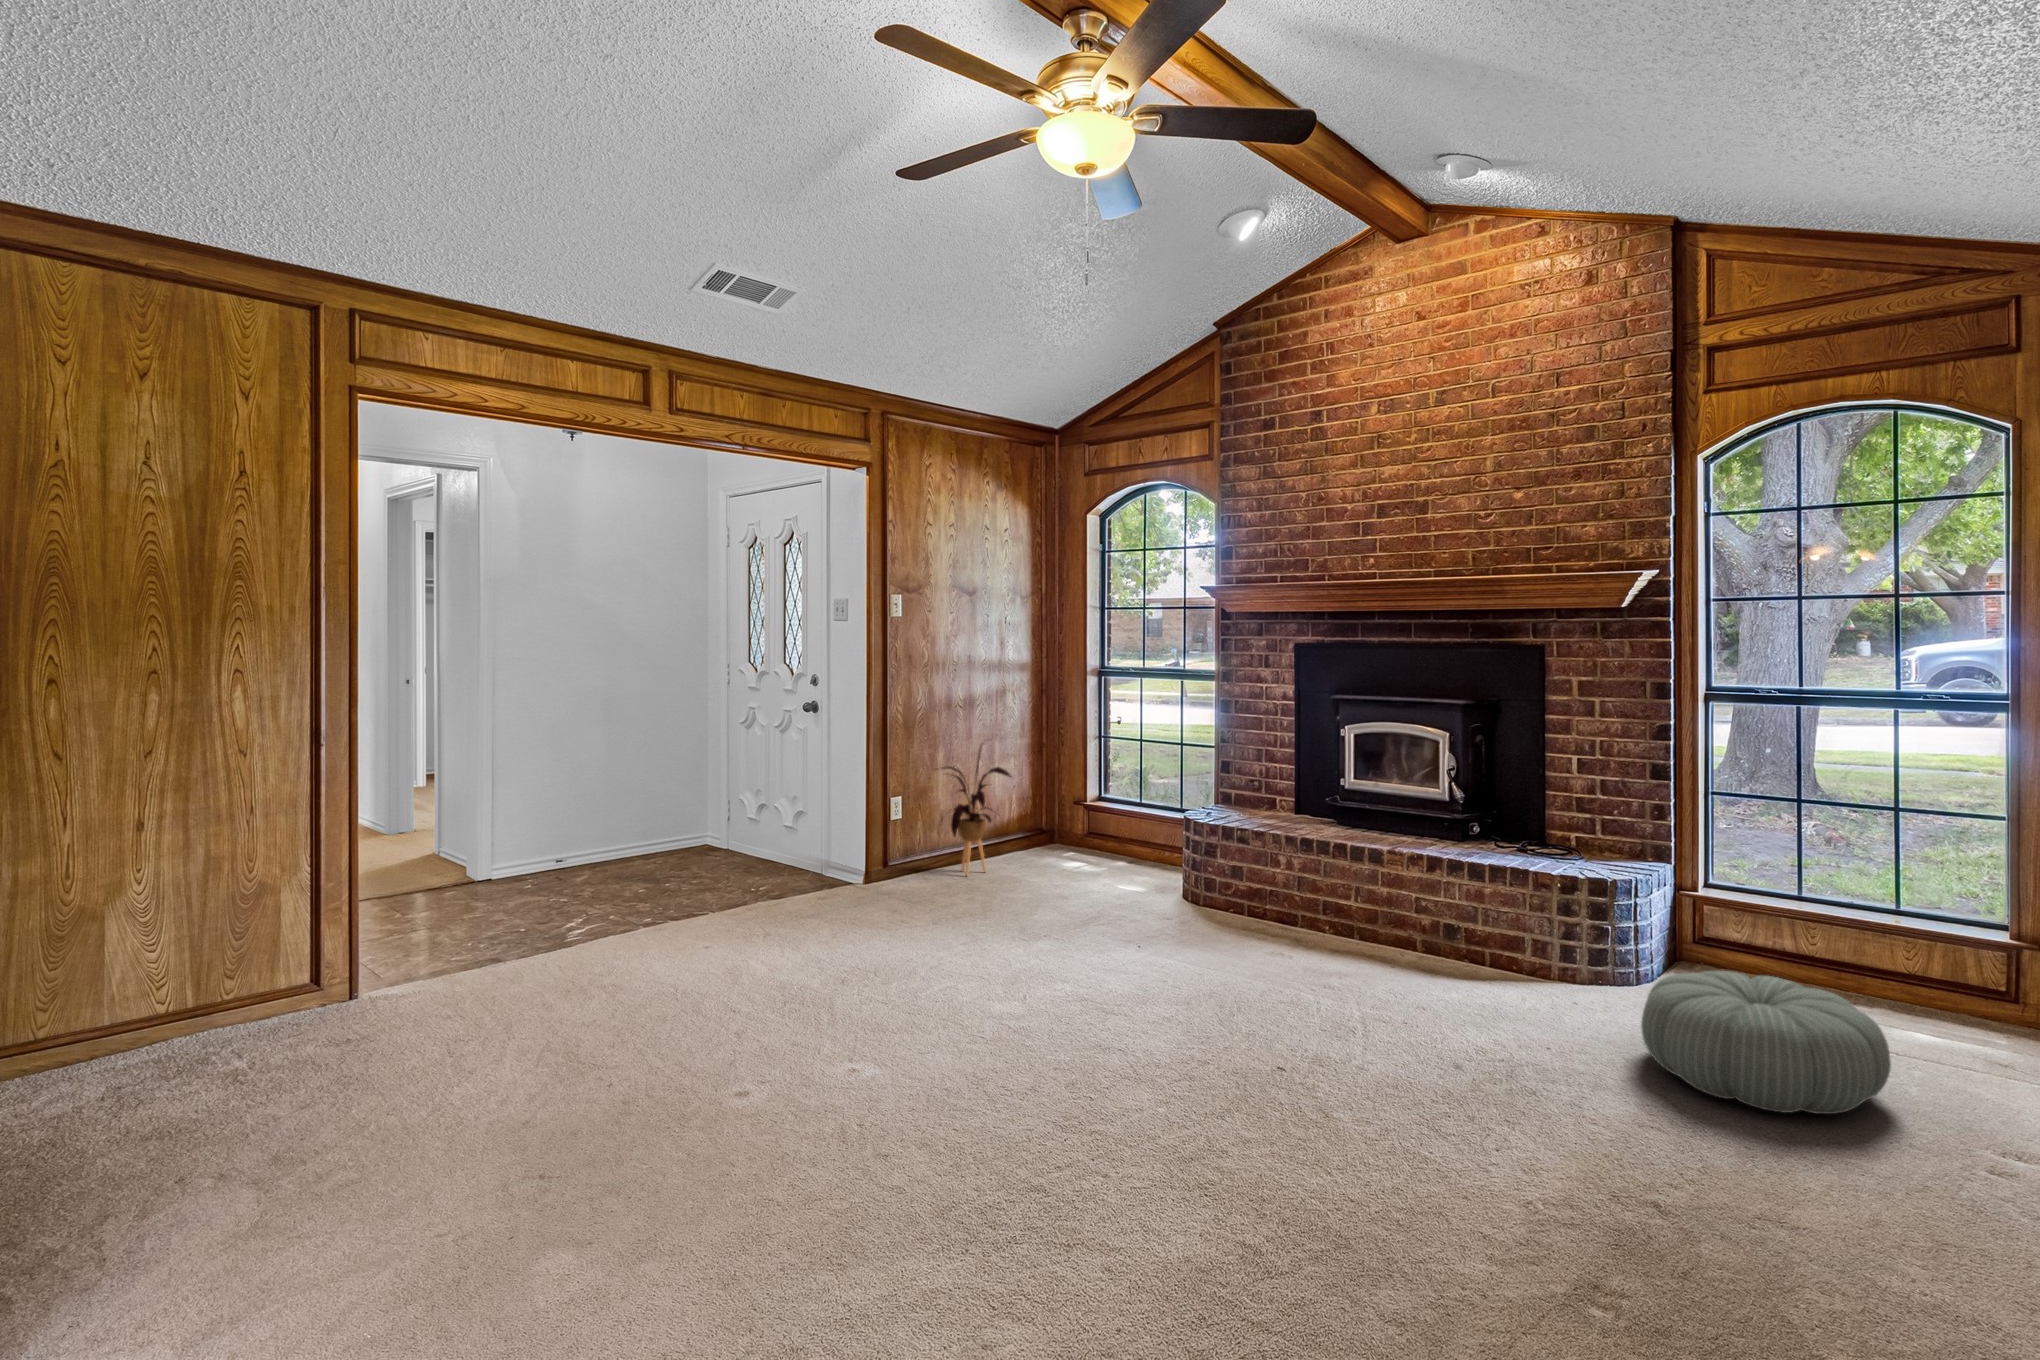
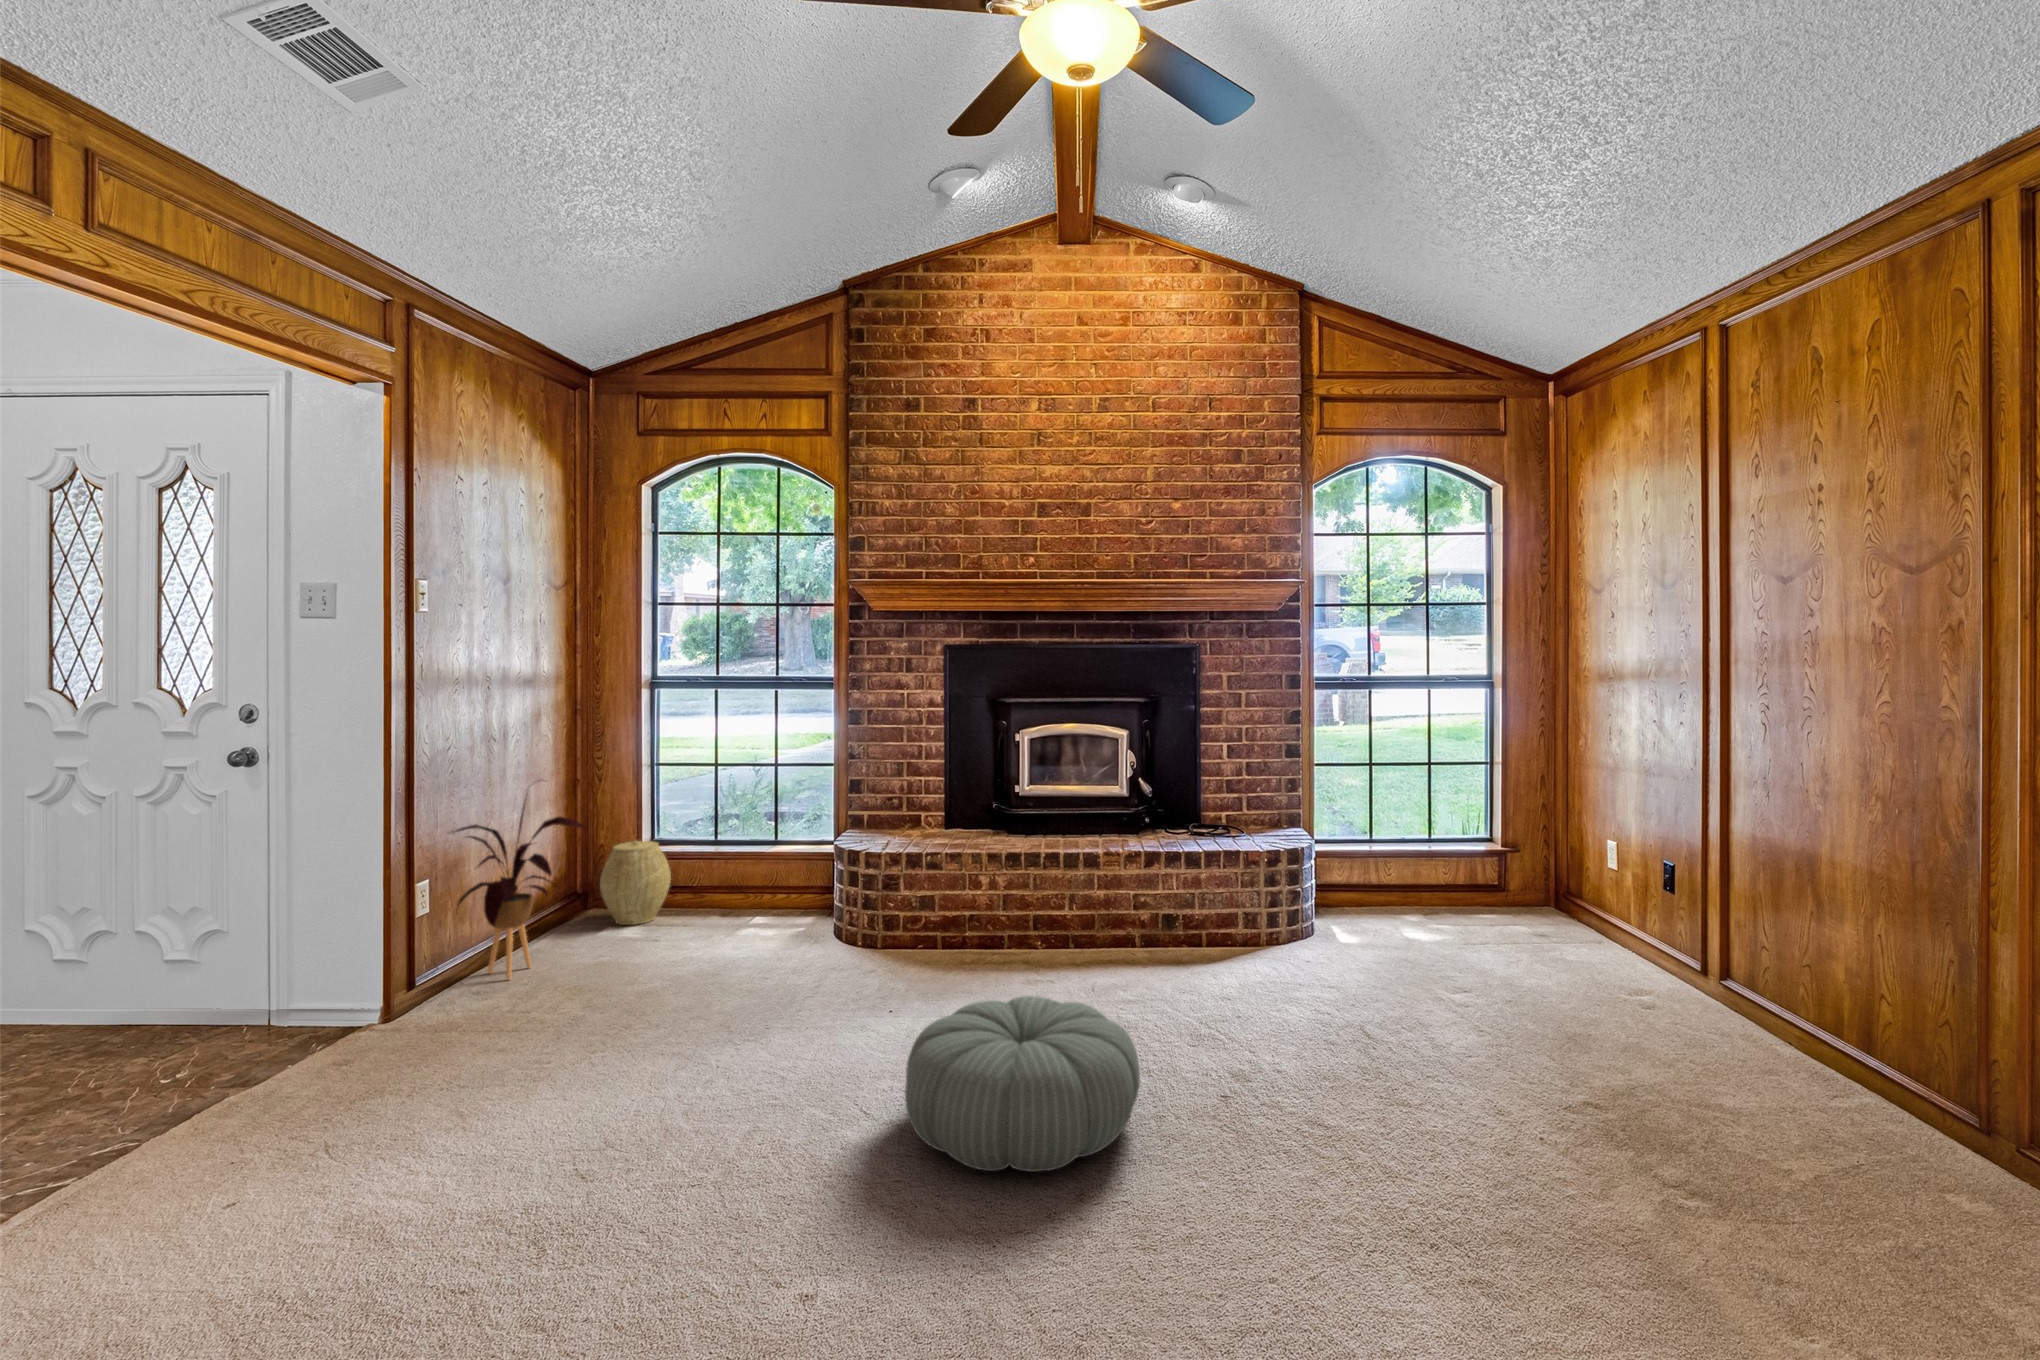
woven basket: none [1054,795,1104,860] -> present [600,841,671,925]
pouf: present [1641,971,1891,1114] -> present [905,996,1140,1172]

